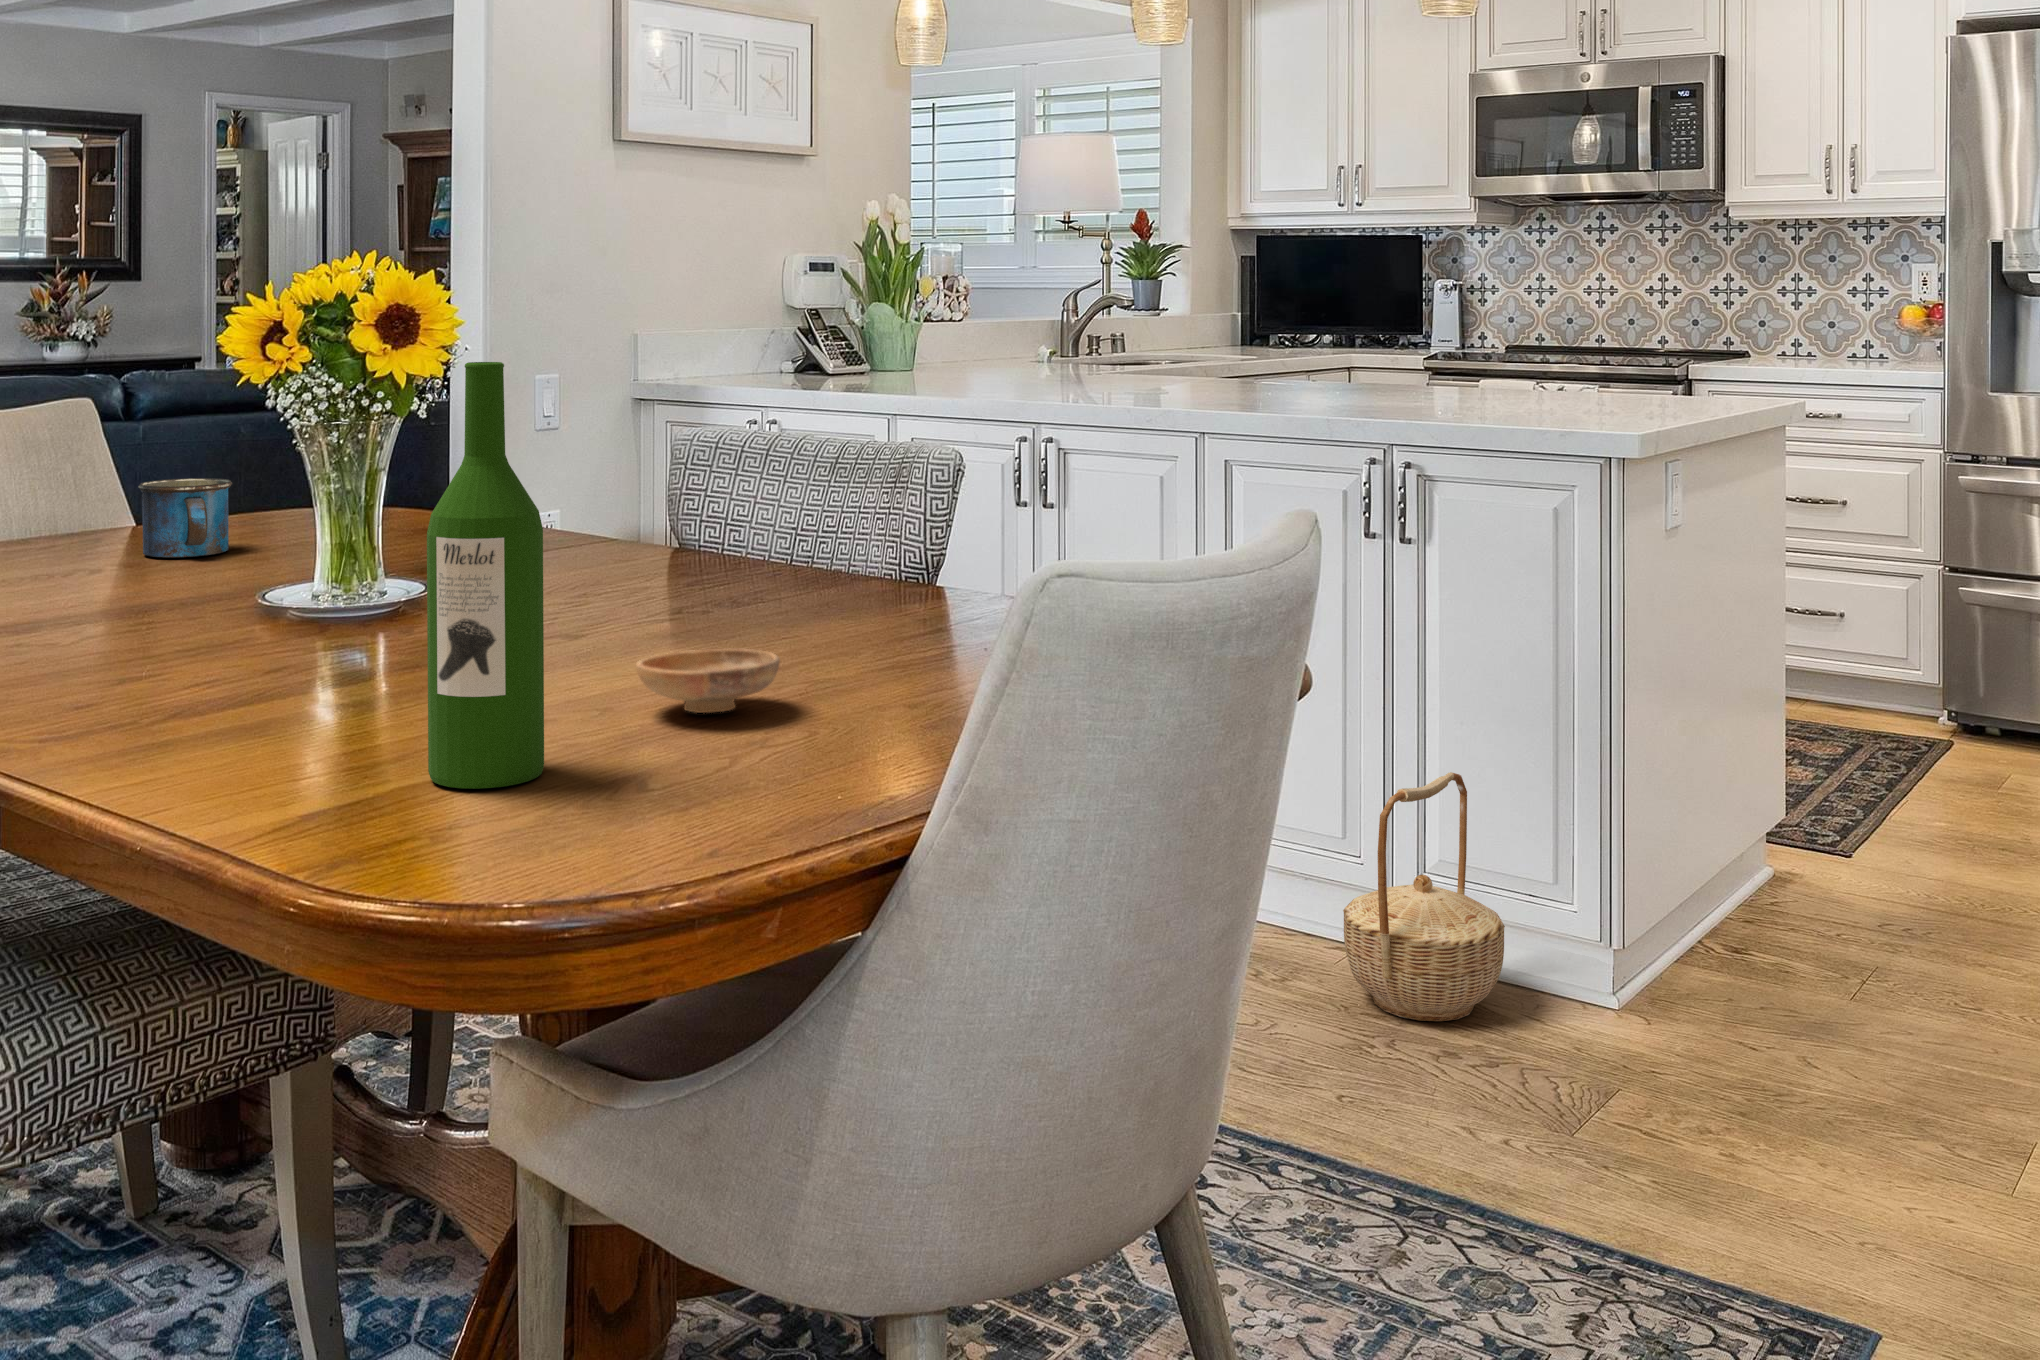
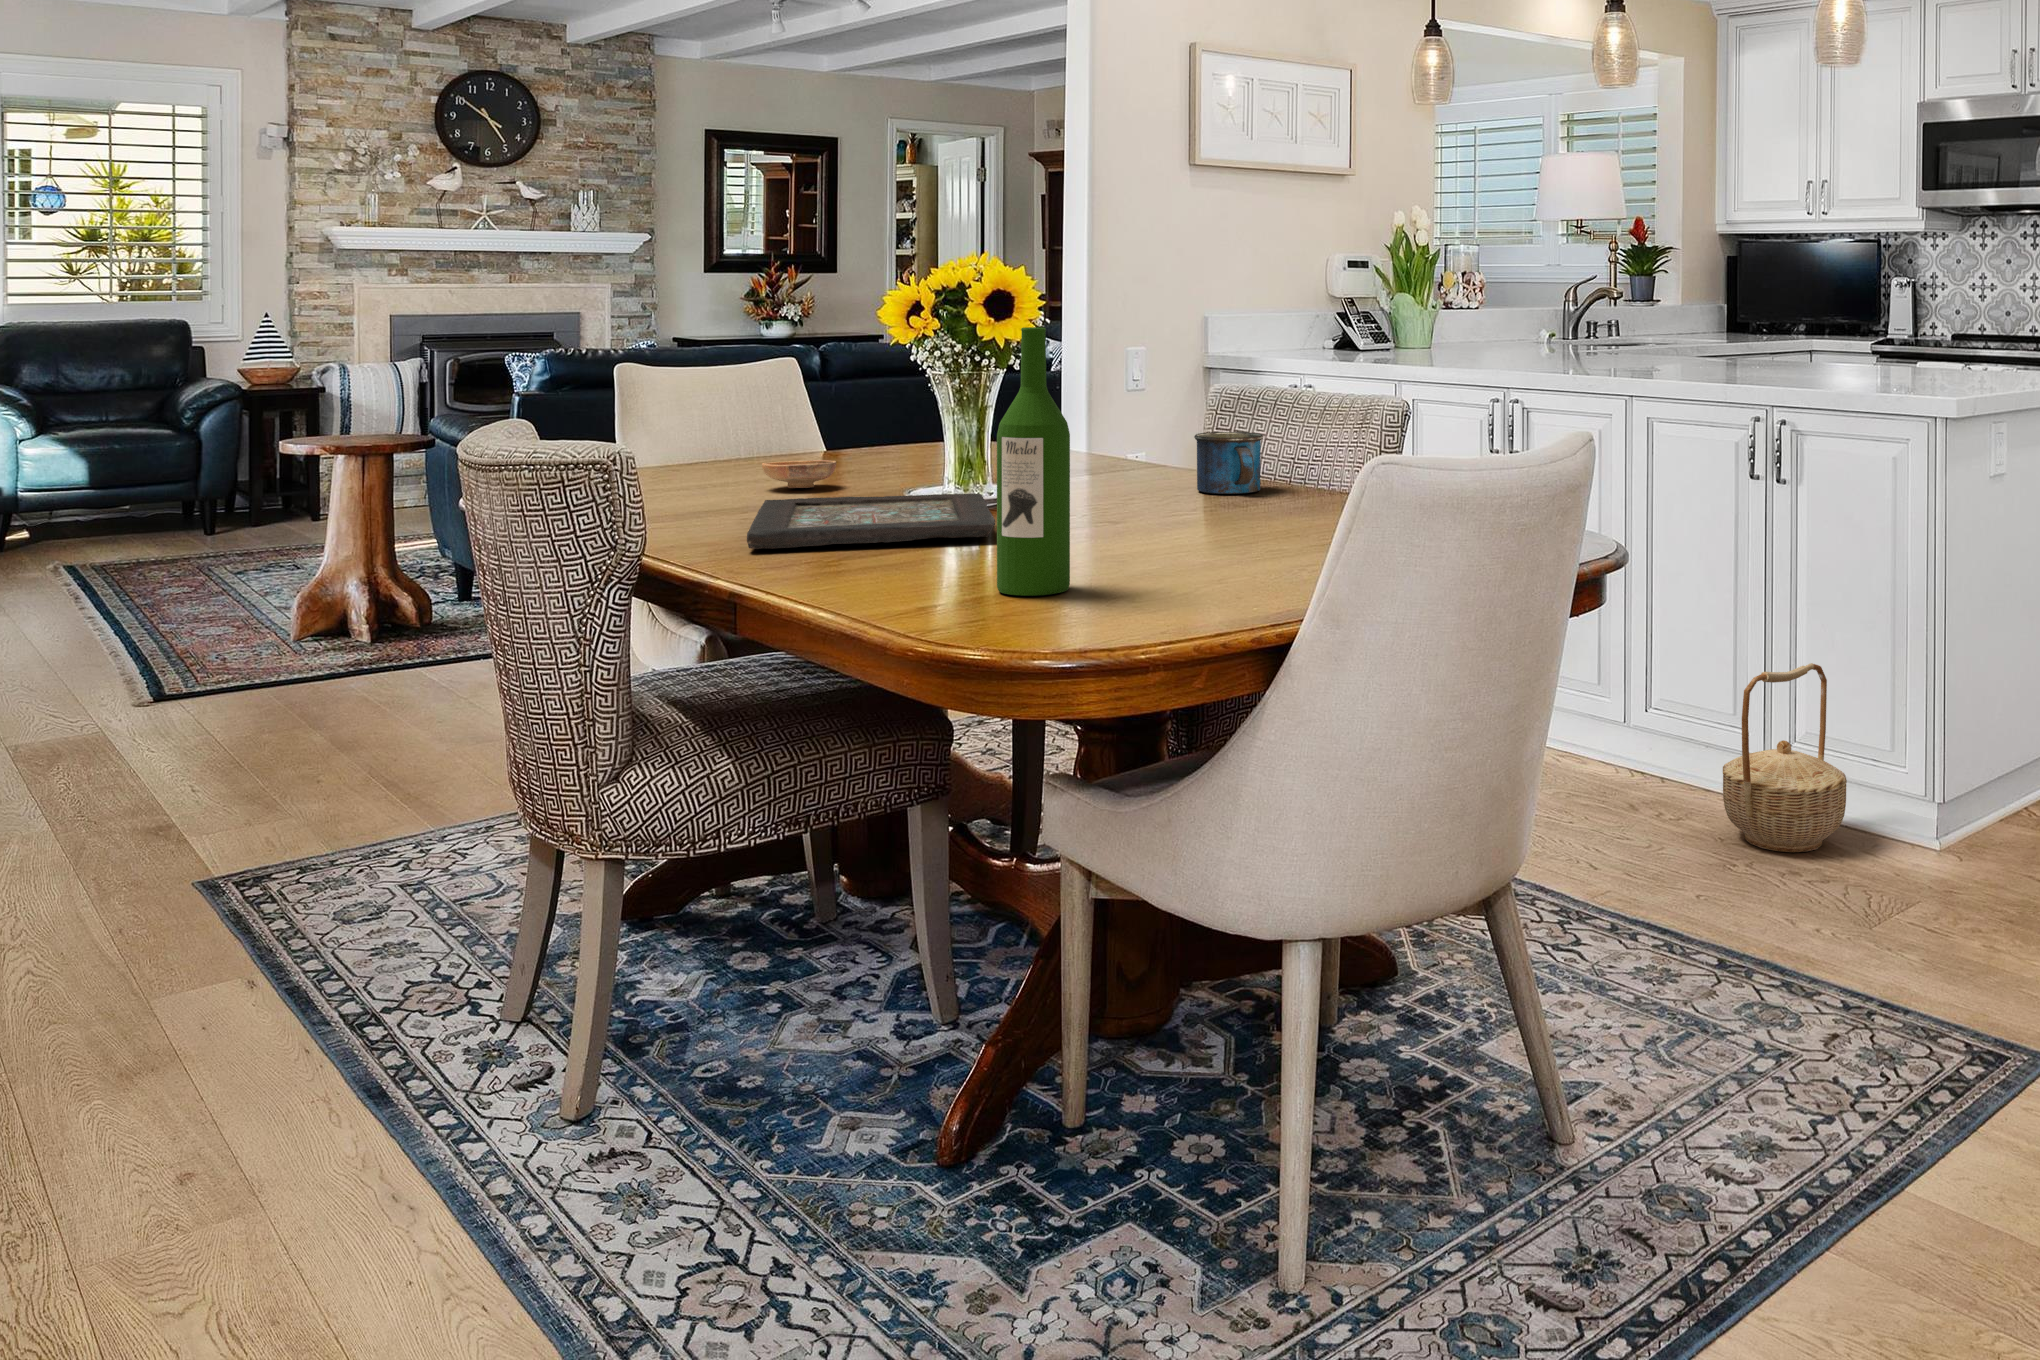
mug: present [138,478,232,558] -> present [1194,432,1263,494]
decorative tray: none [14,595,405,705] -> present [747,494,995,549]
bowl: present [636,649,780,713] -> present [762,460,836,488]

